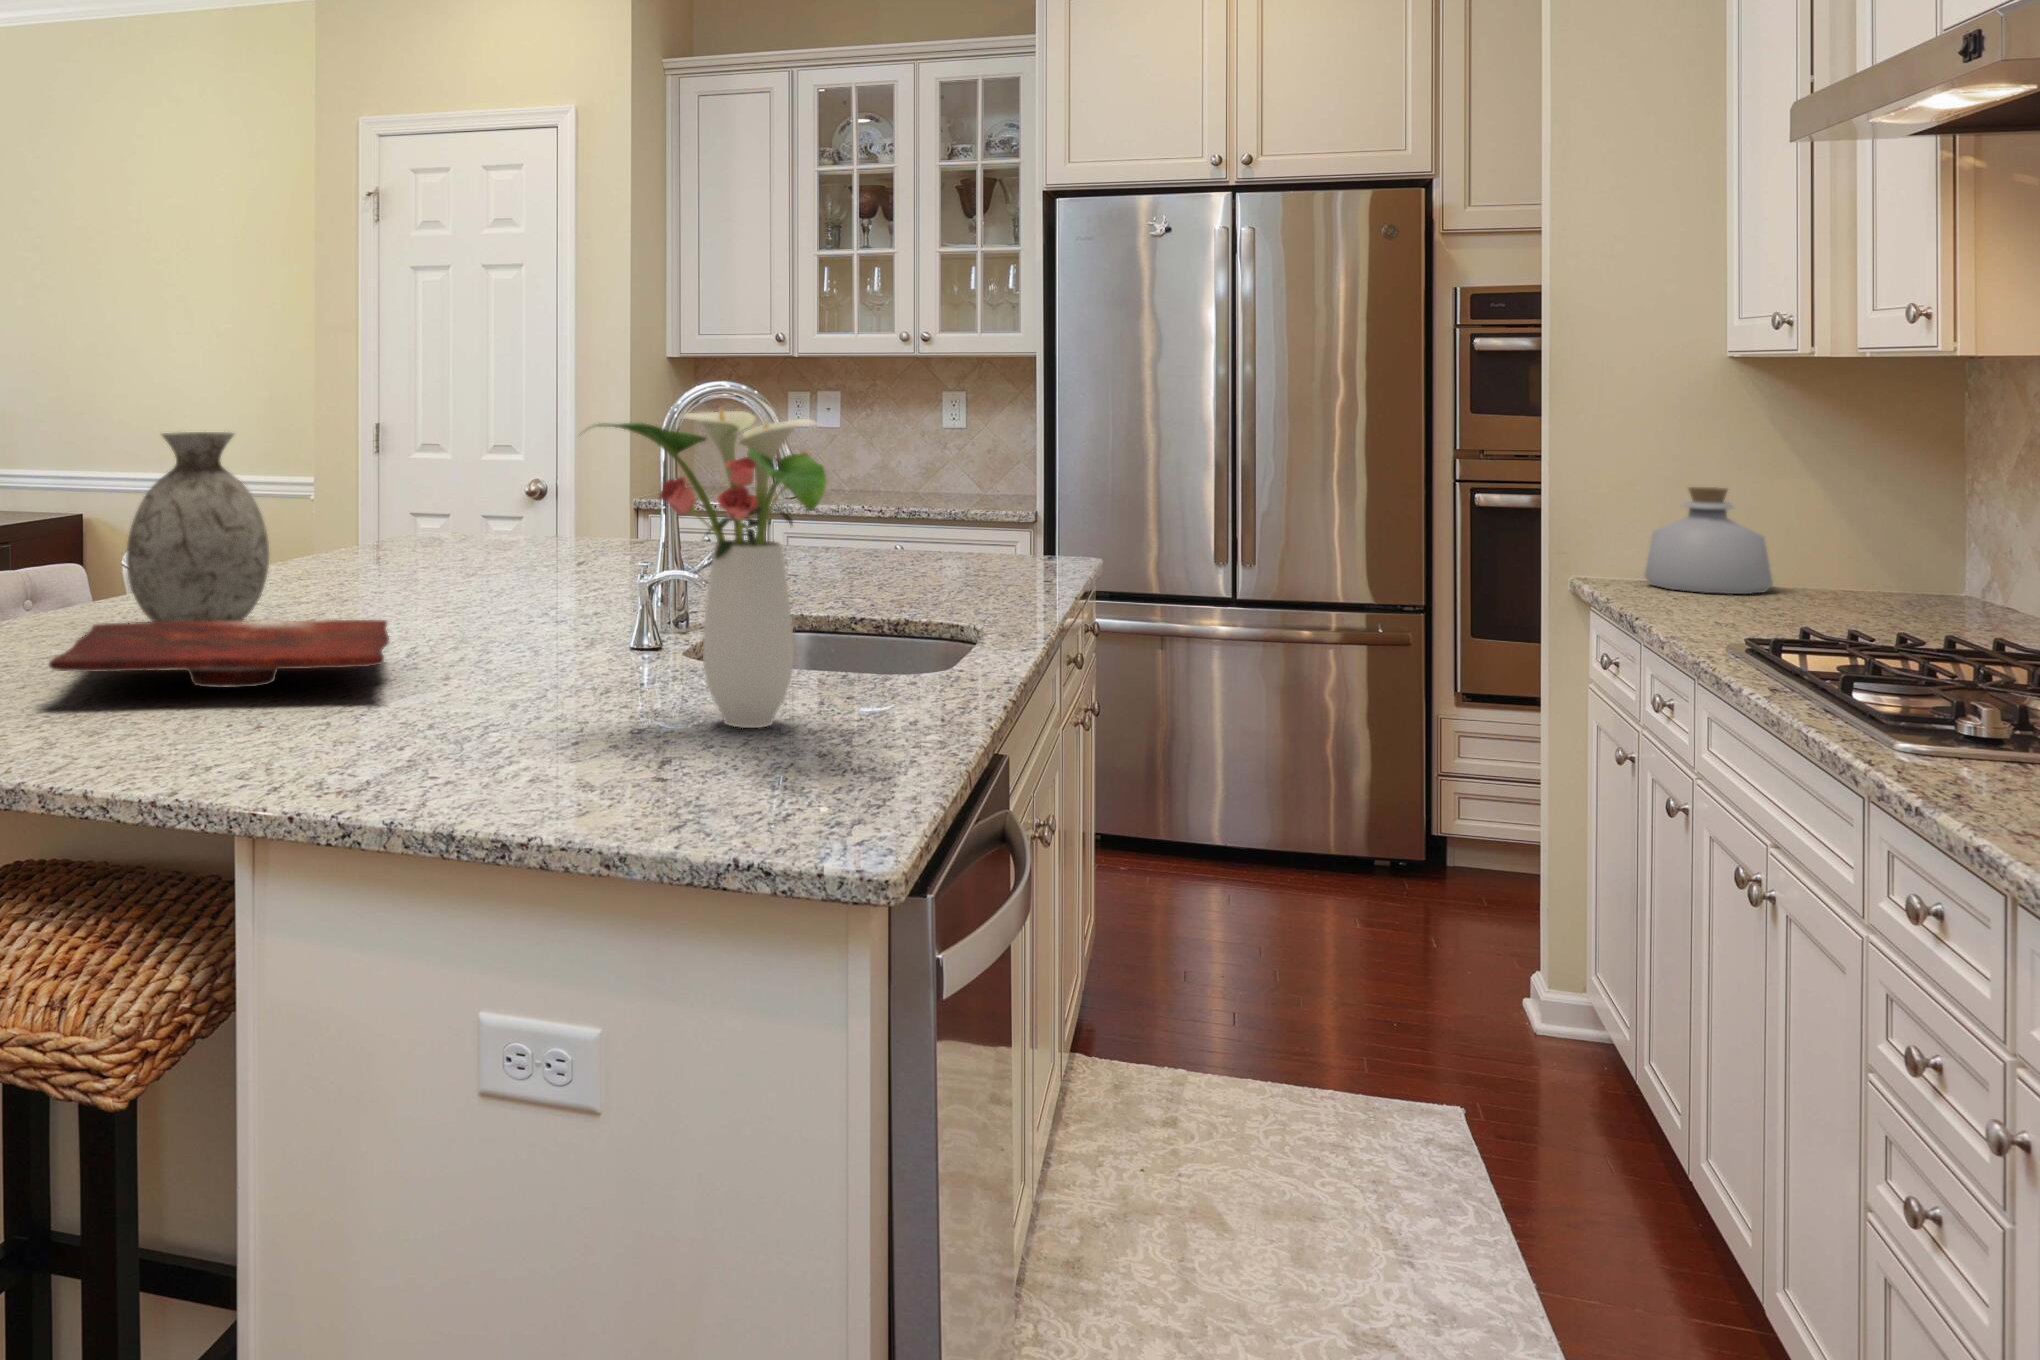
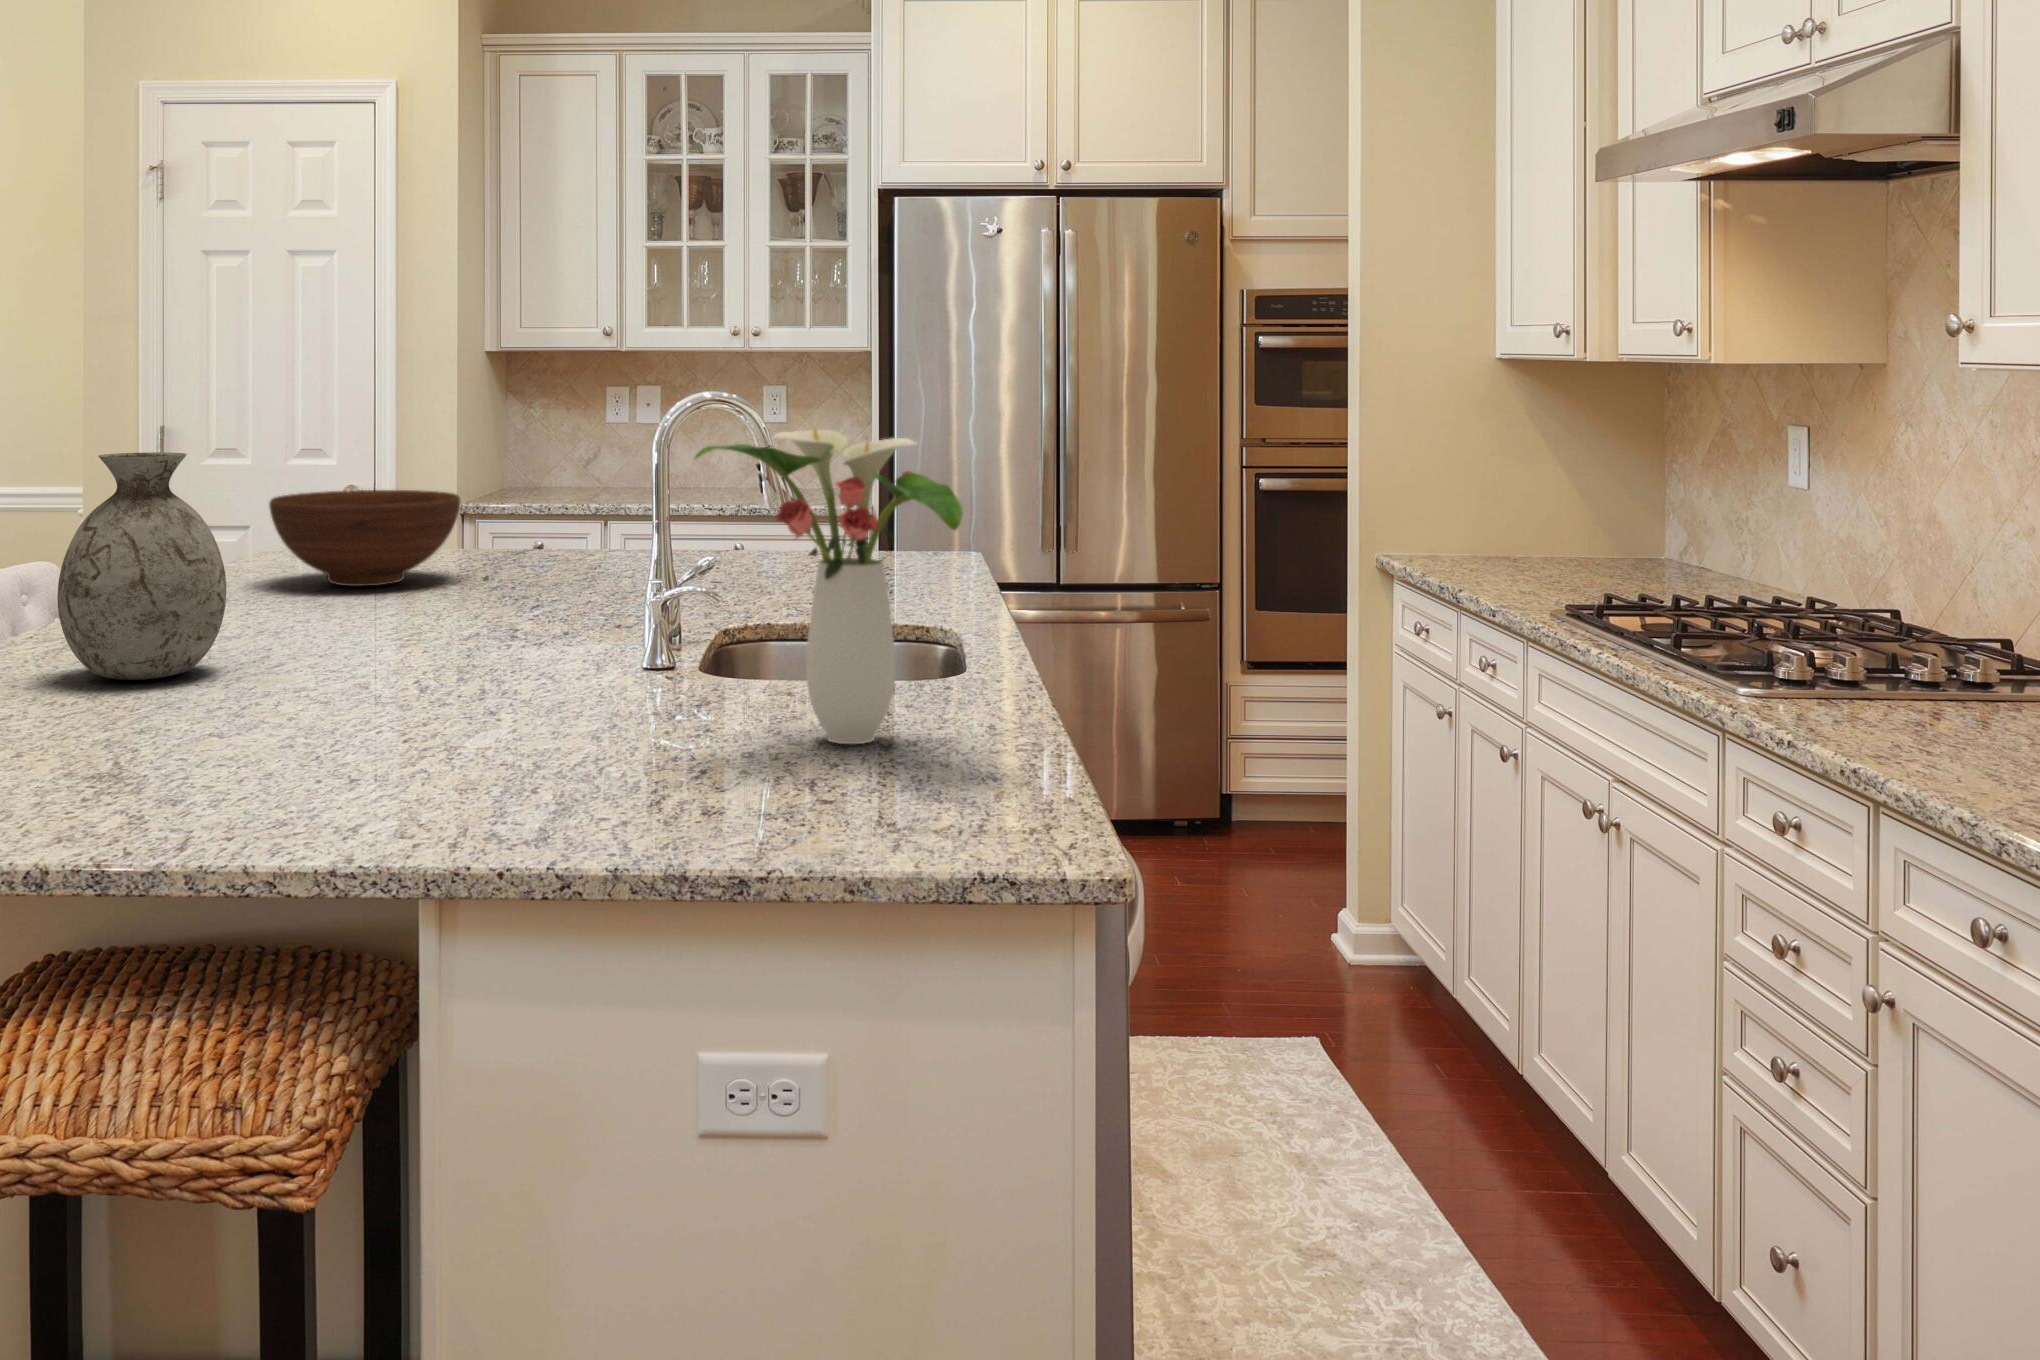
fruit bowl: none [386,478,556,564] -> present [269,490,460,586]
bottle: present [1645,487,1773,594] -> none [1440,473,1539,566]
cutting board: present [49,620,389,688] -> none [73,655,459,740]

